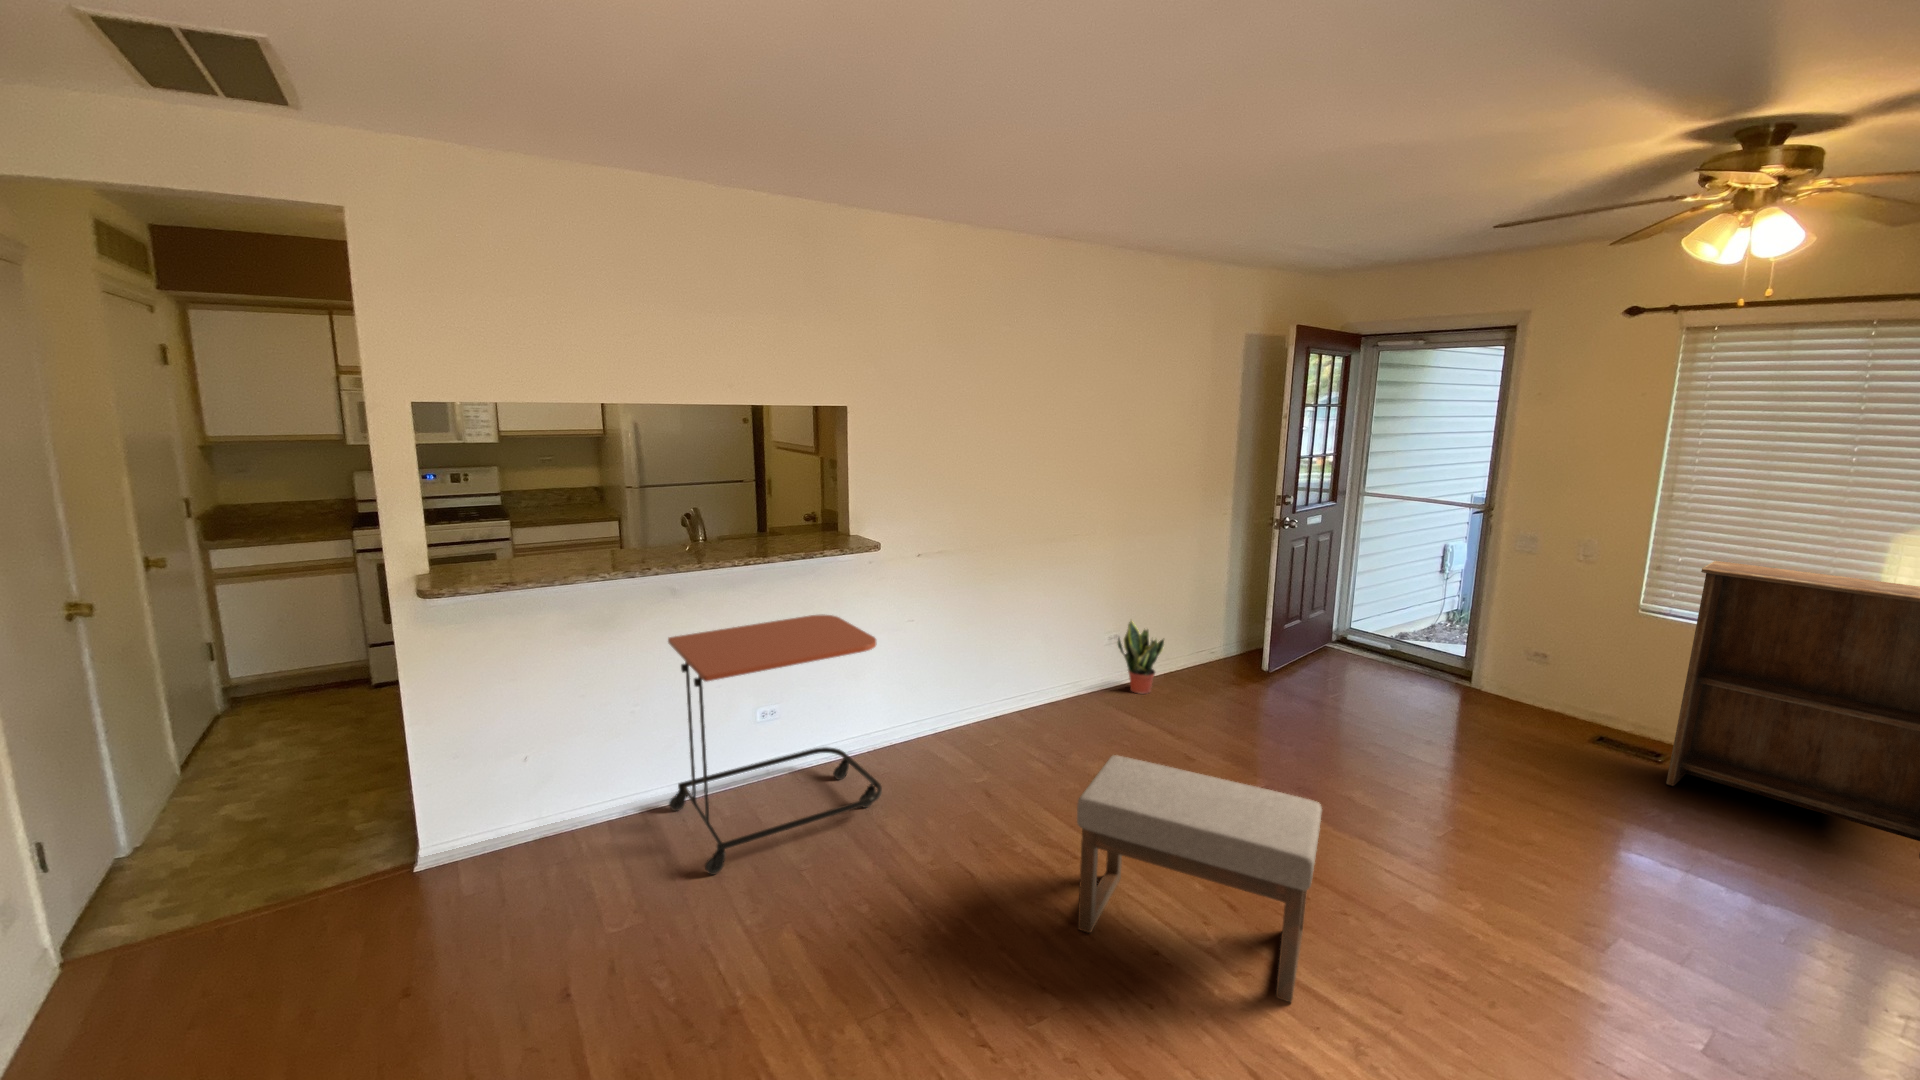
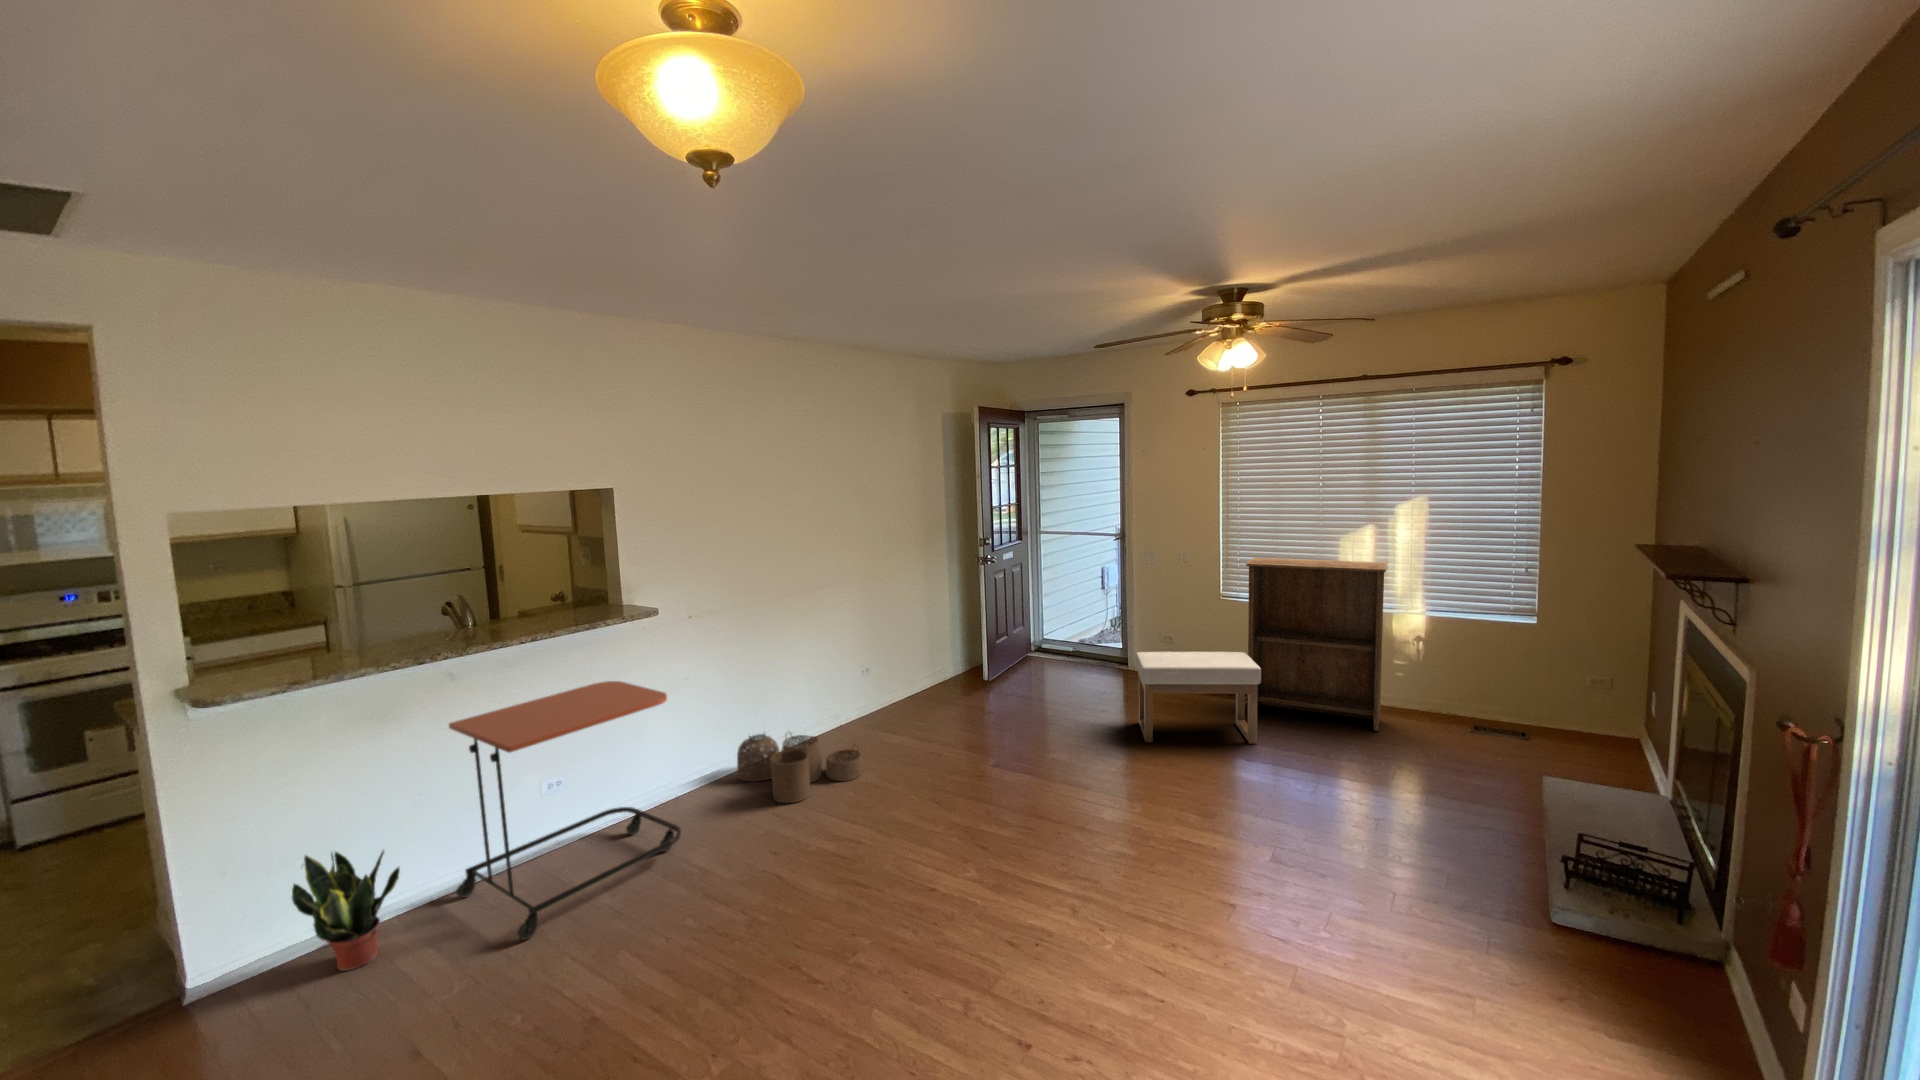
potted plant: present [1117,621,1164,694] -> present [292,851,400,971]
woven basket: none [957,691,1095,780] -> present [737,734,862,803]
ottoman: present [1077,755,1322,1002] -> present [1136,652,1261,744]

